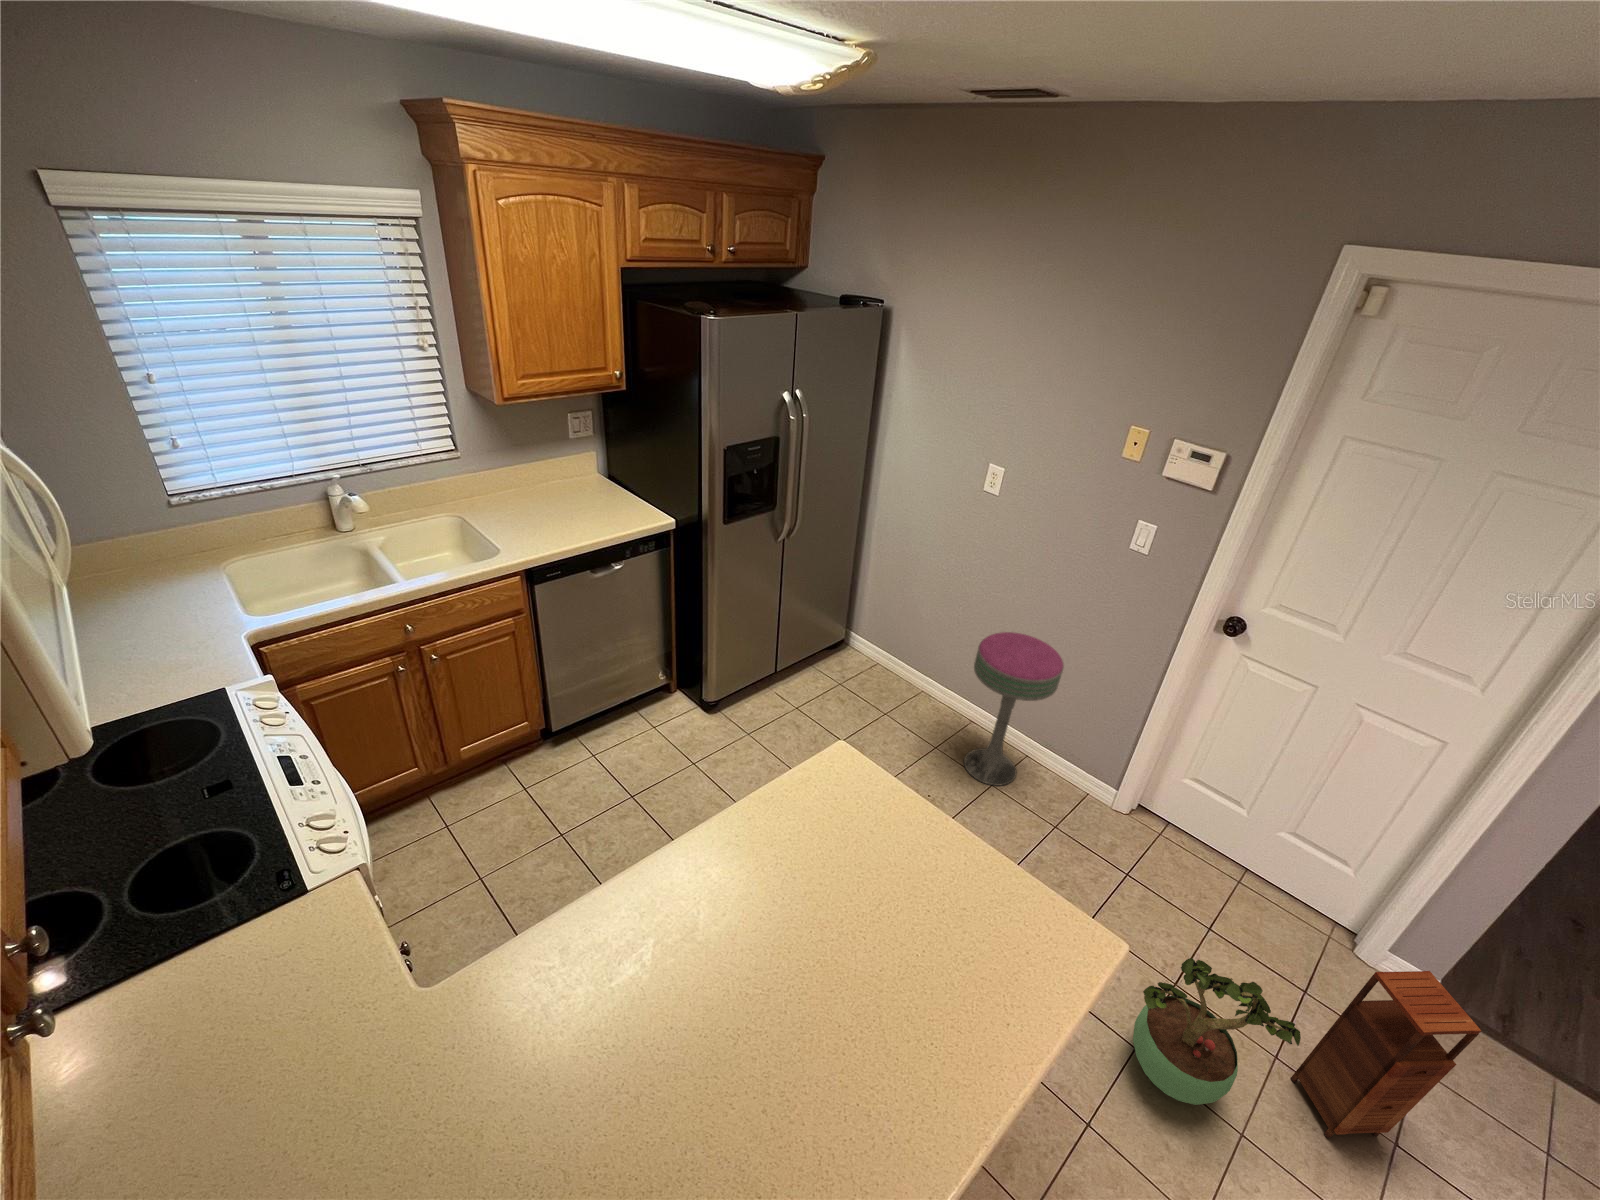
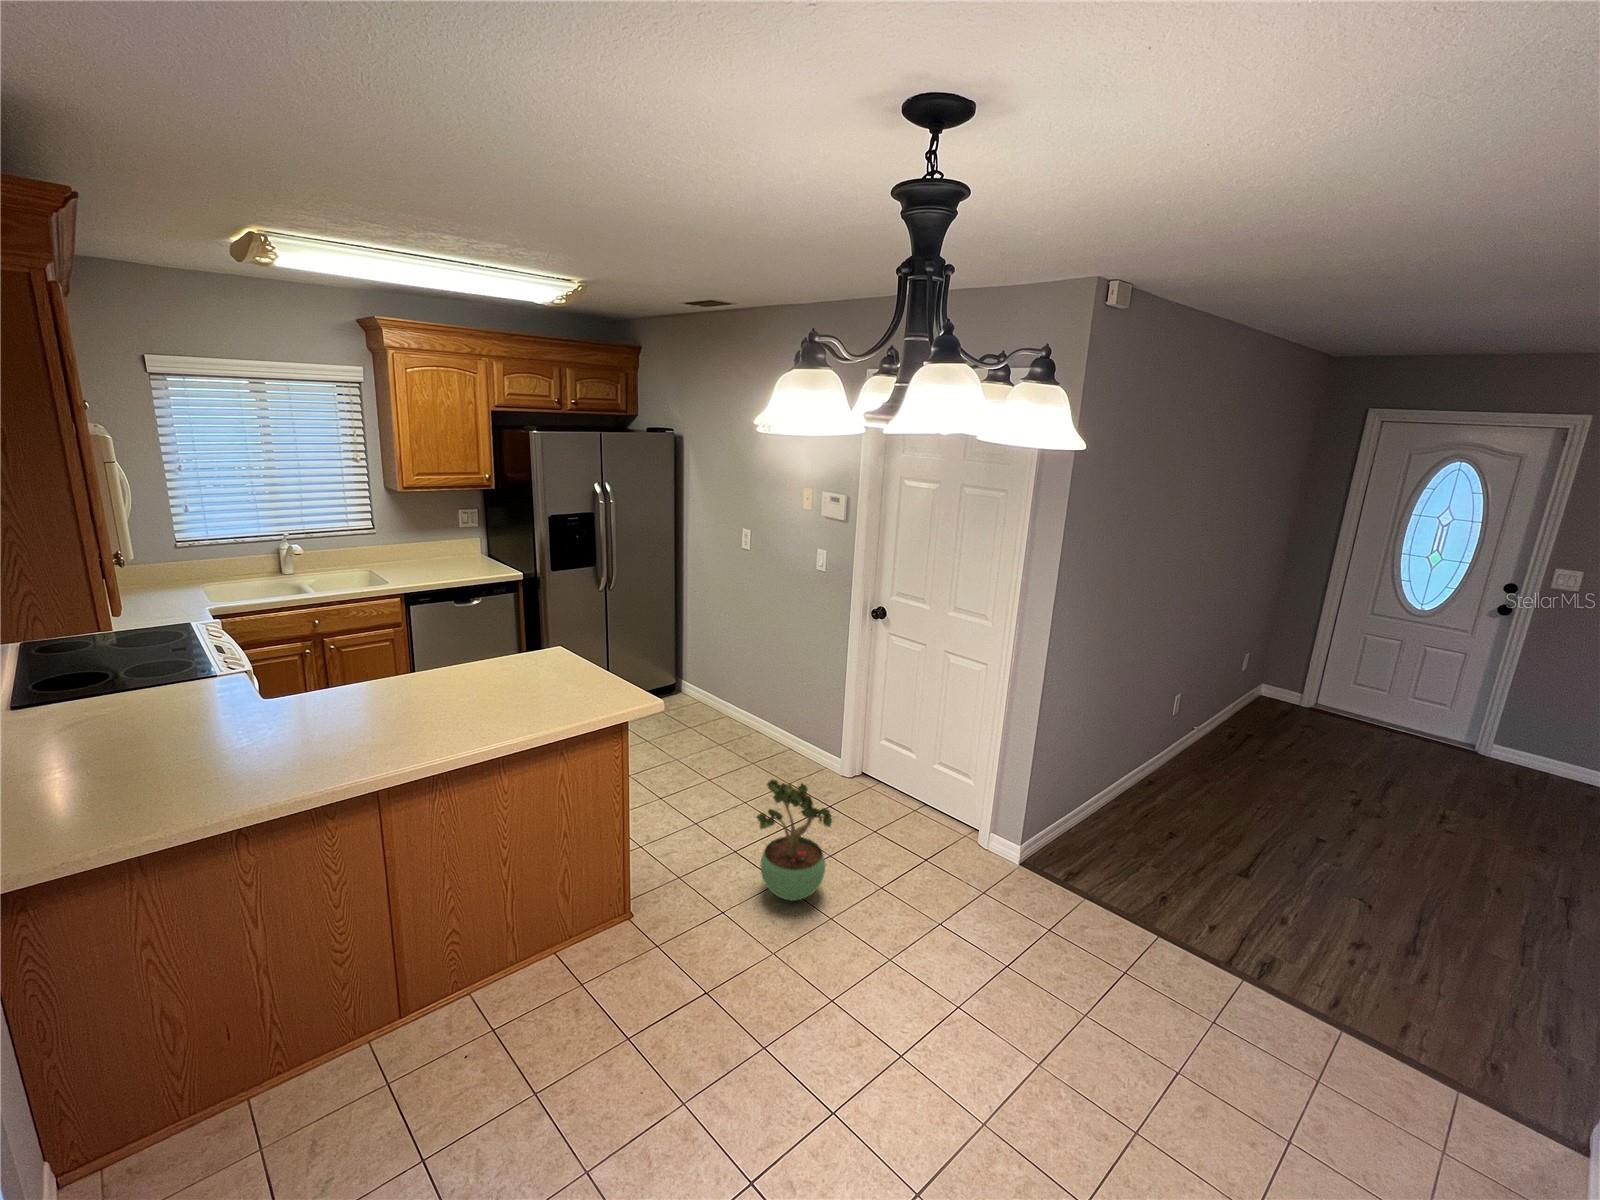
bar stool: present [964,632,1064,786] -> none [727,644,789,763]
storage cabinet: present [1291,971,1481,1138] -> none [882,781,939,923]

